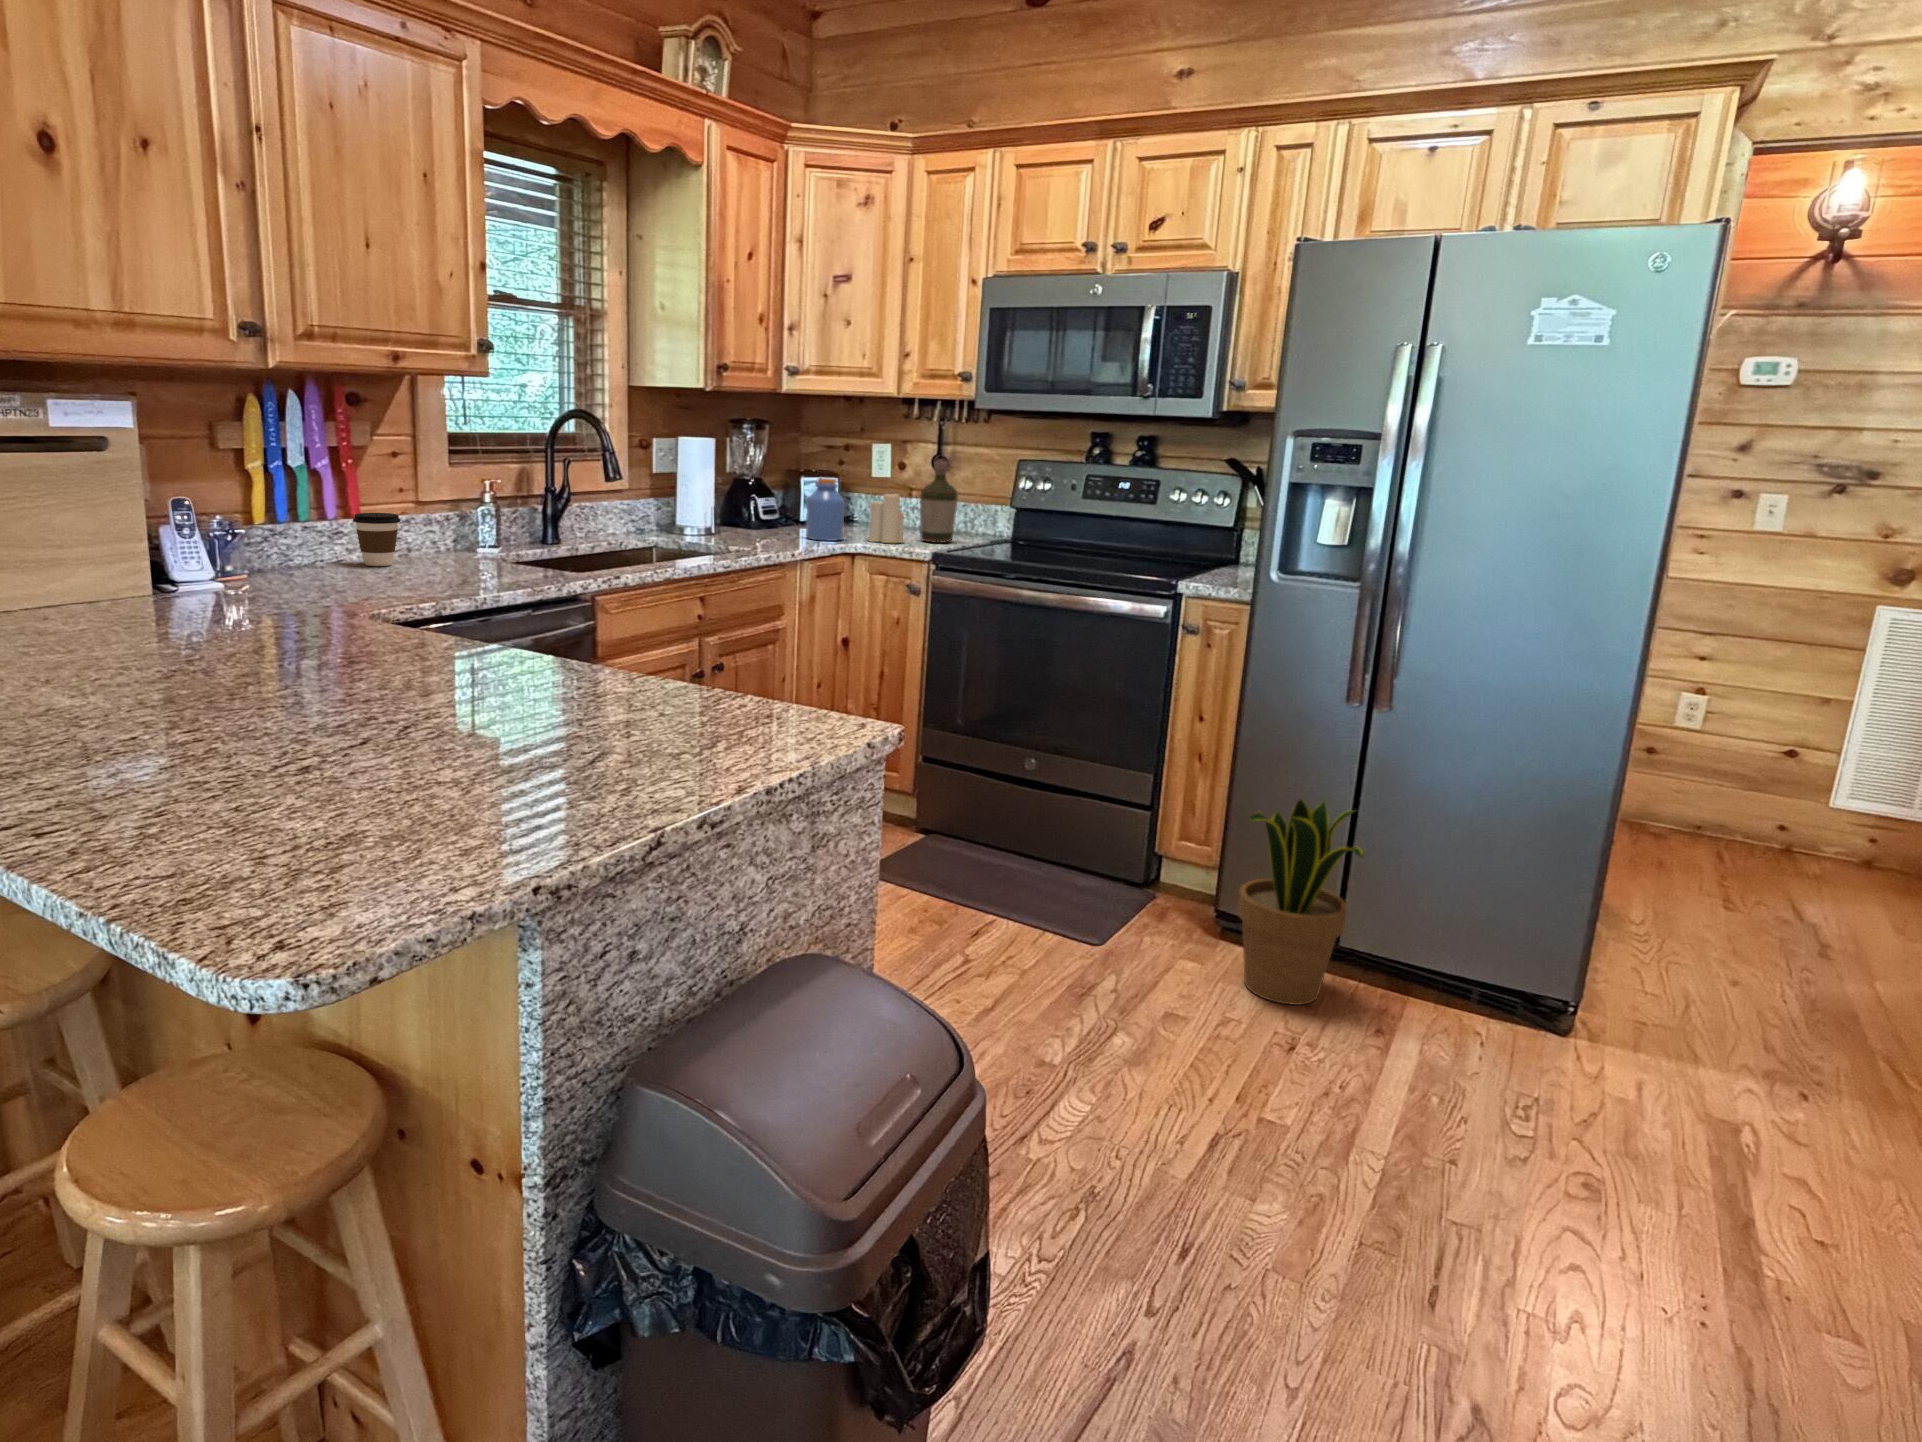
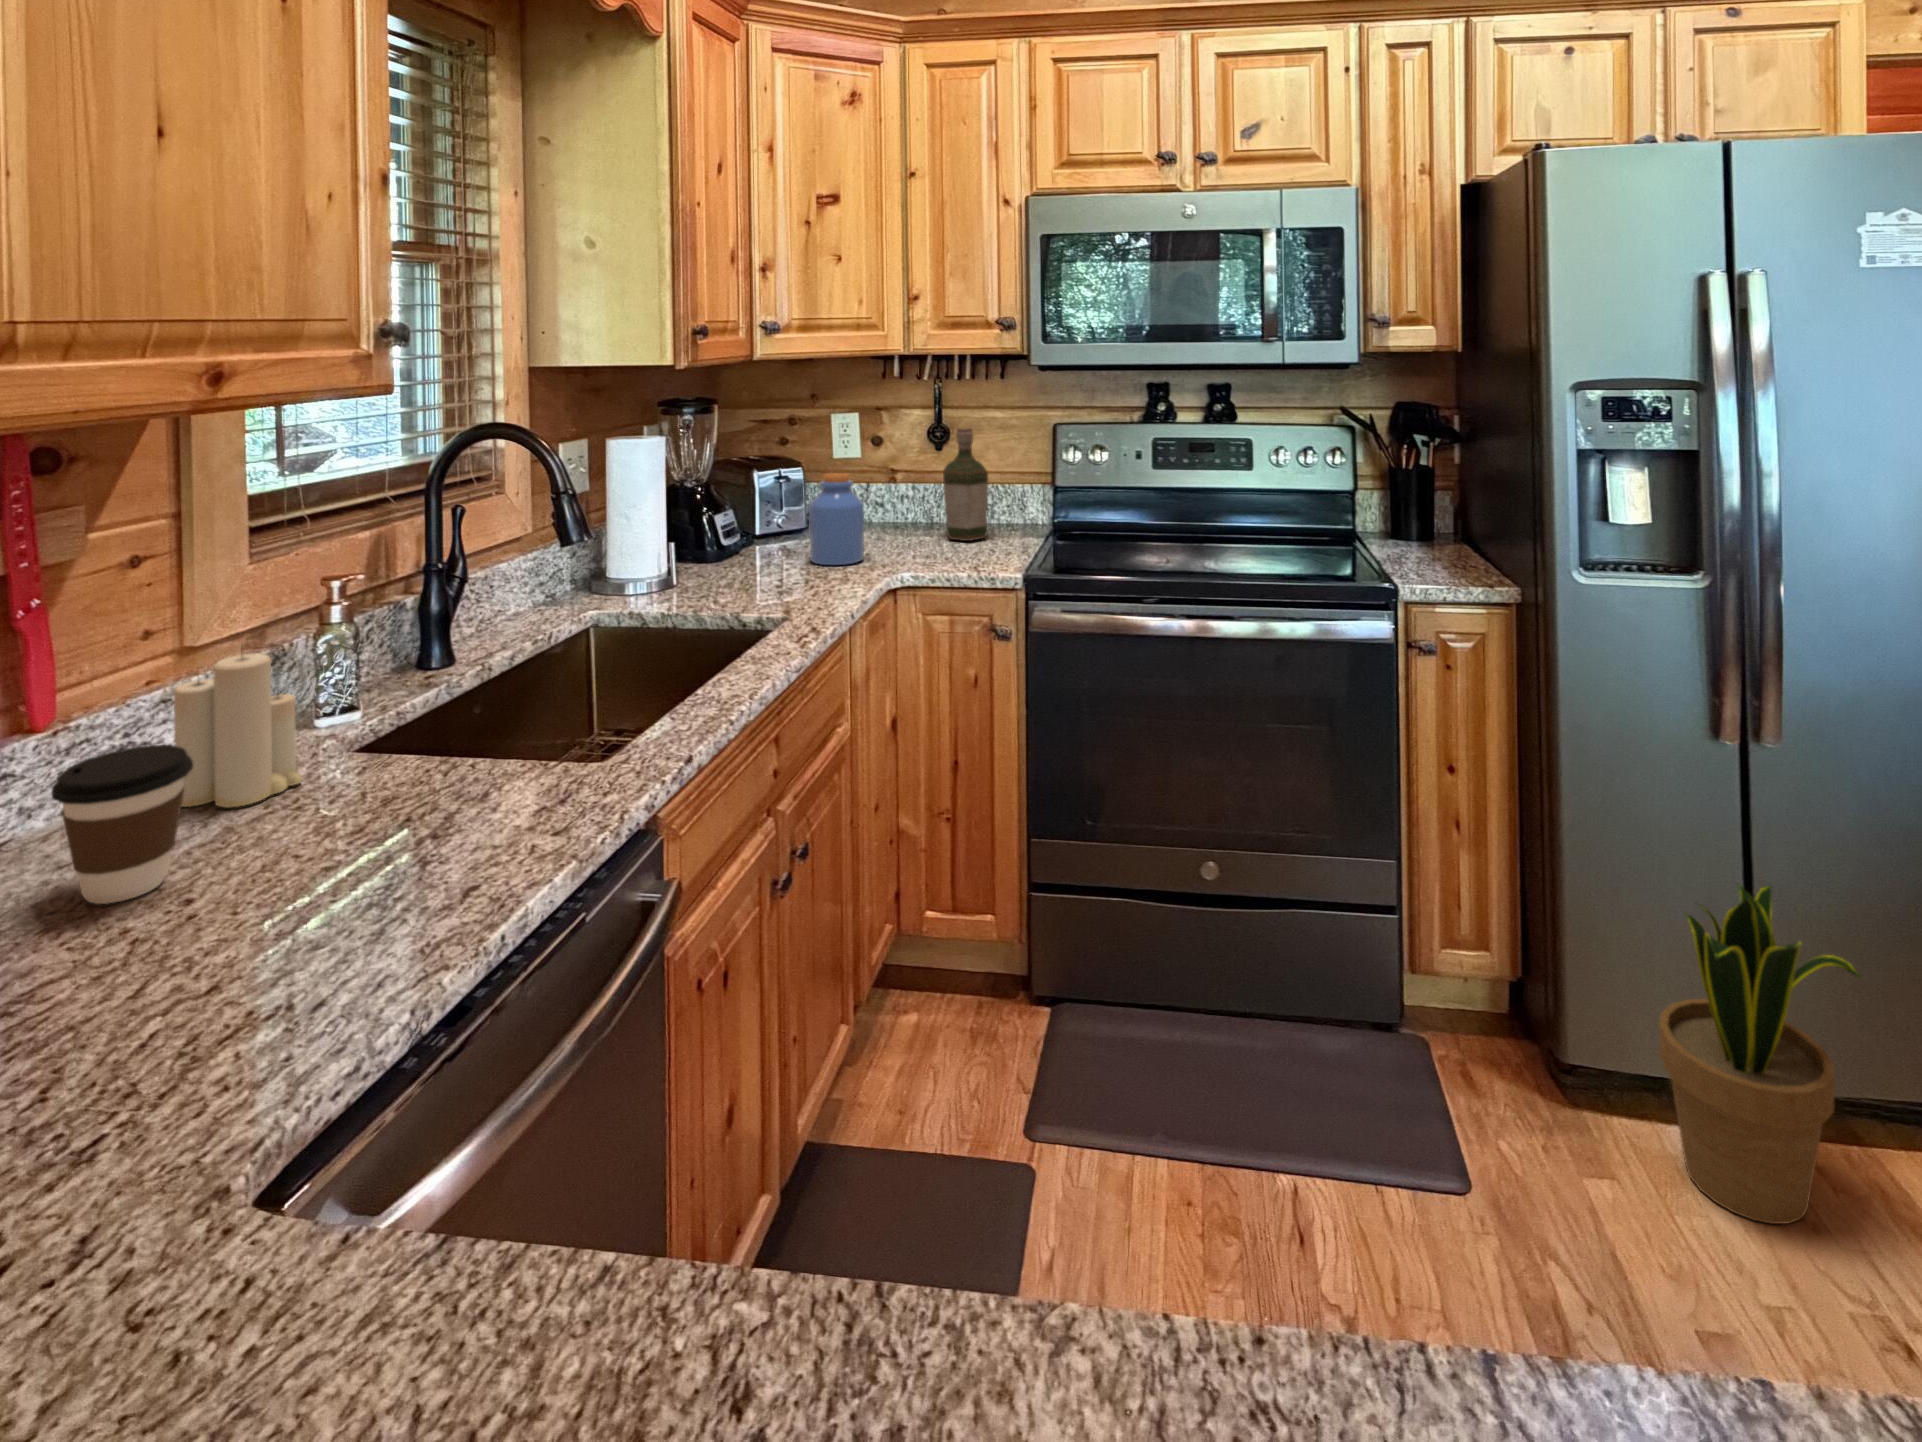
candle: present [867,494,904,543] -> present [174,646,302,807]

